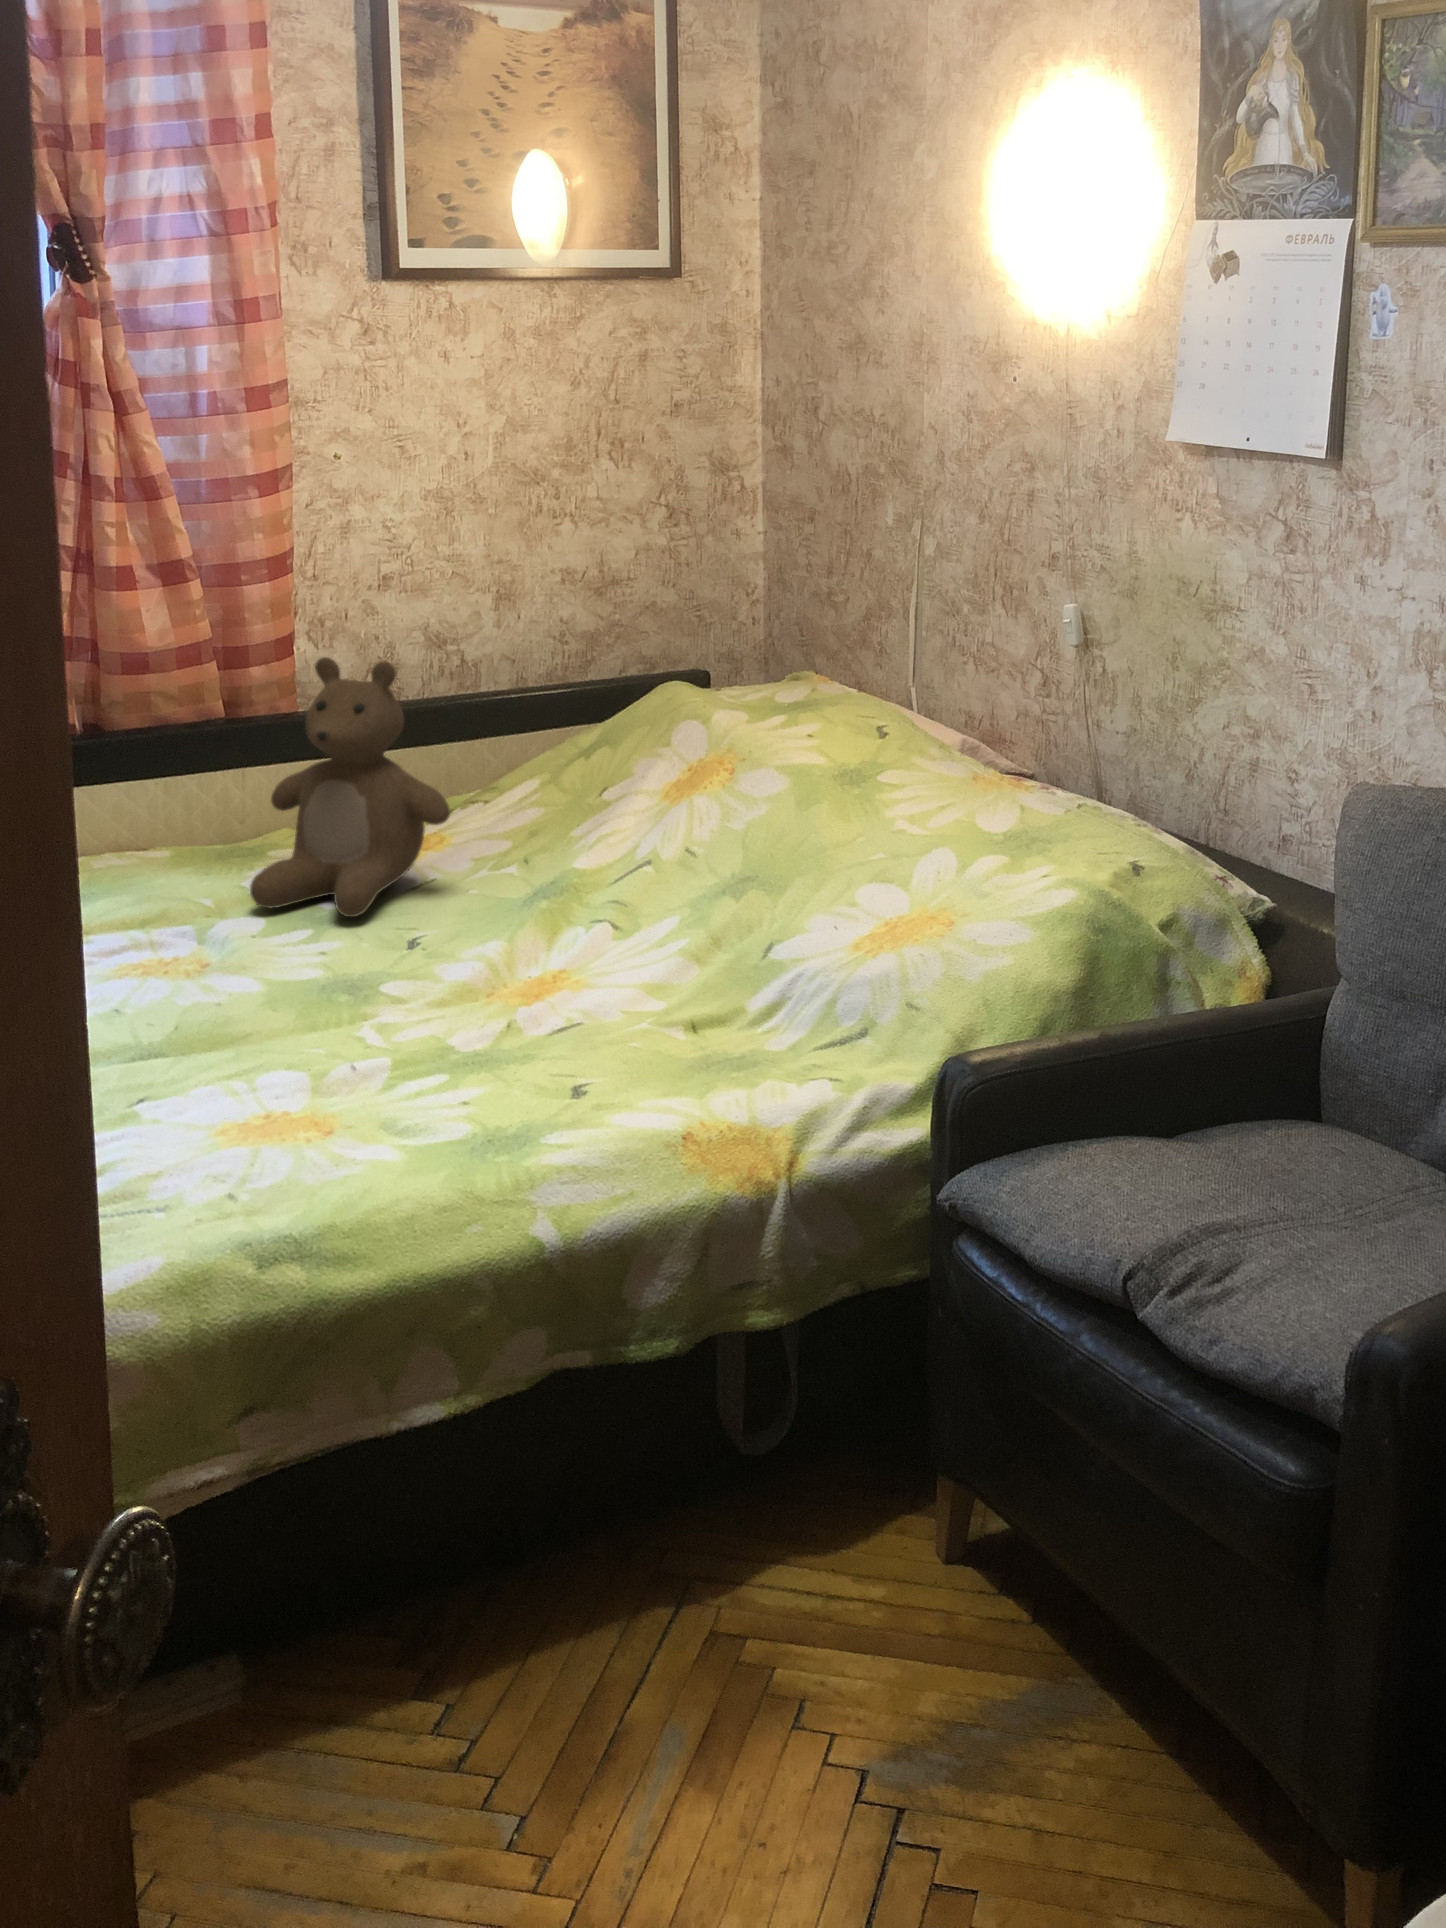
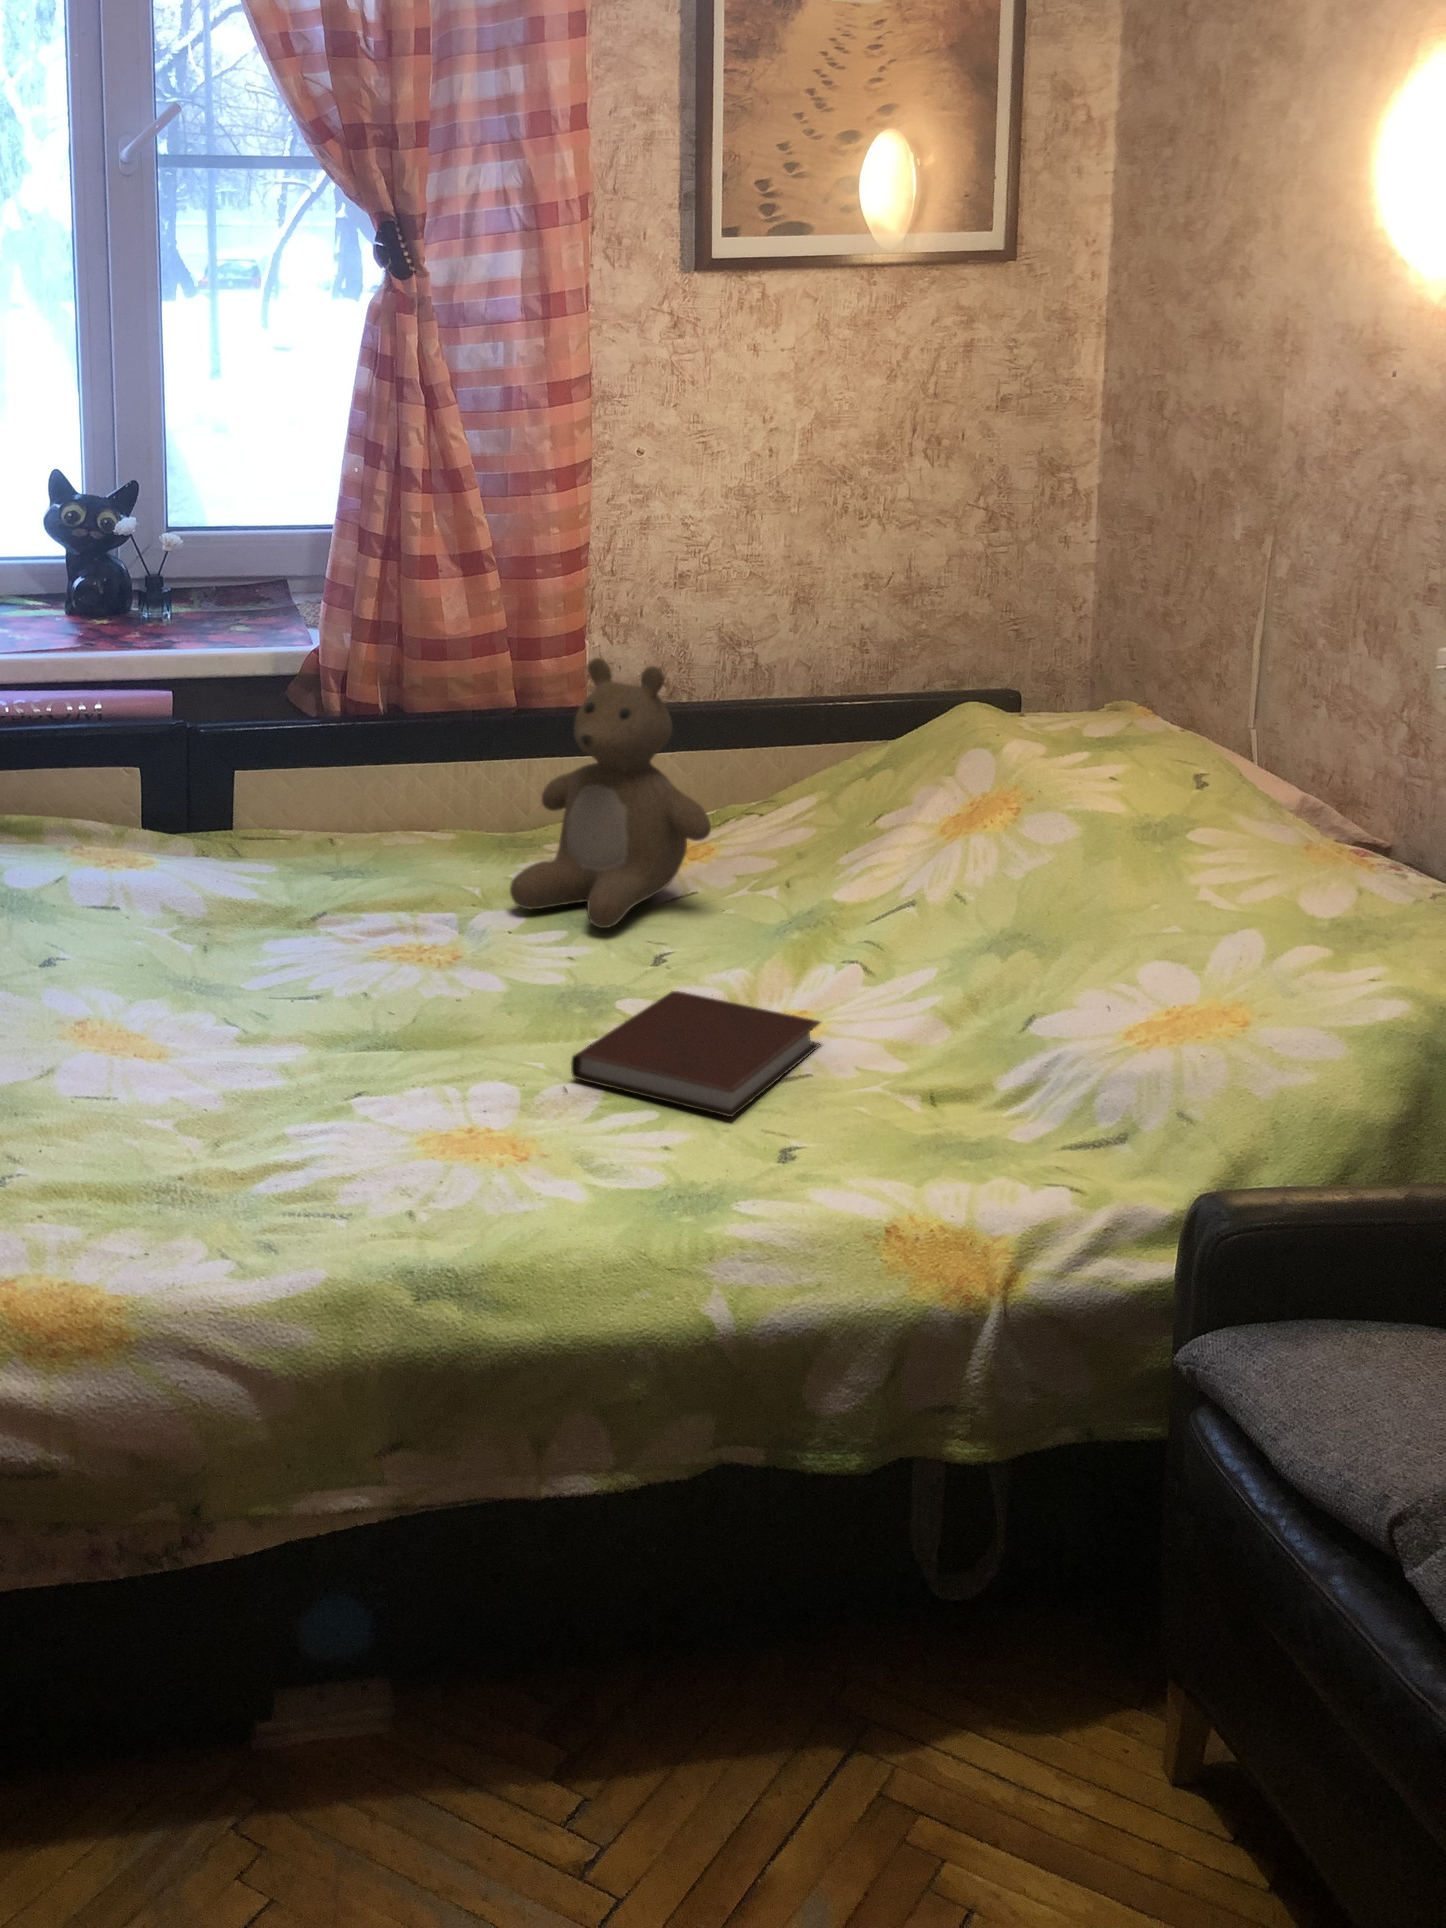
notebook: none [356,964,585,1067] -> present [571,991,821,1117]

